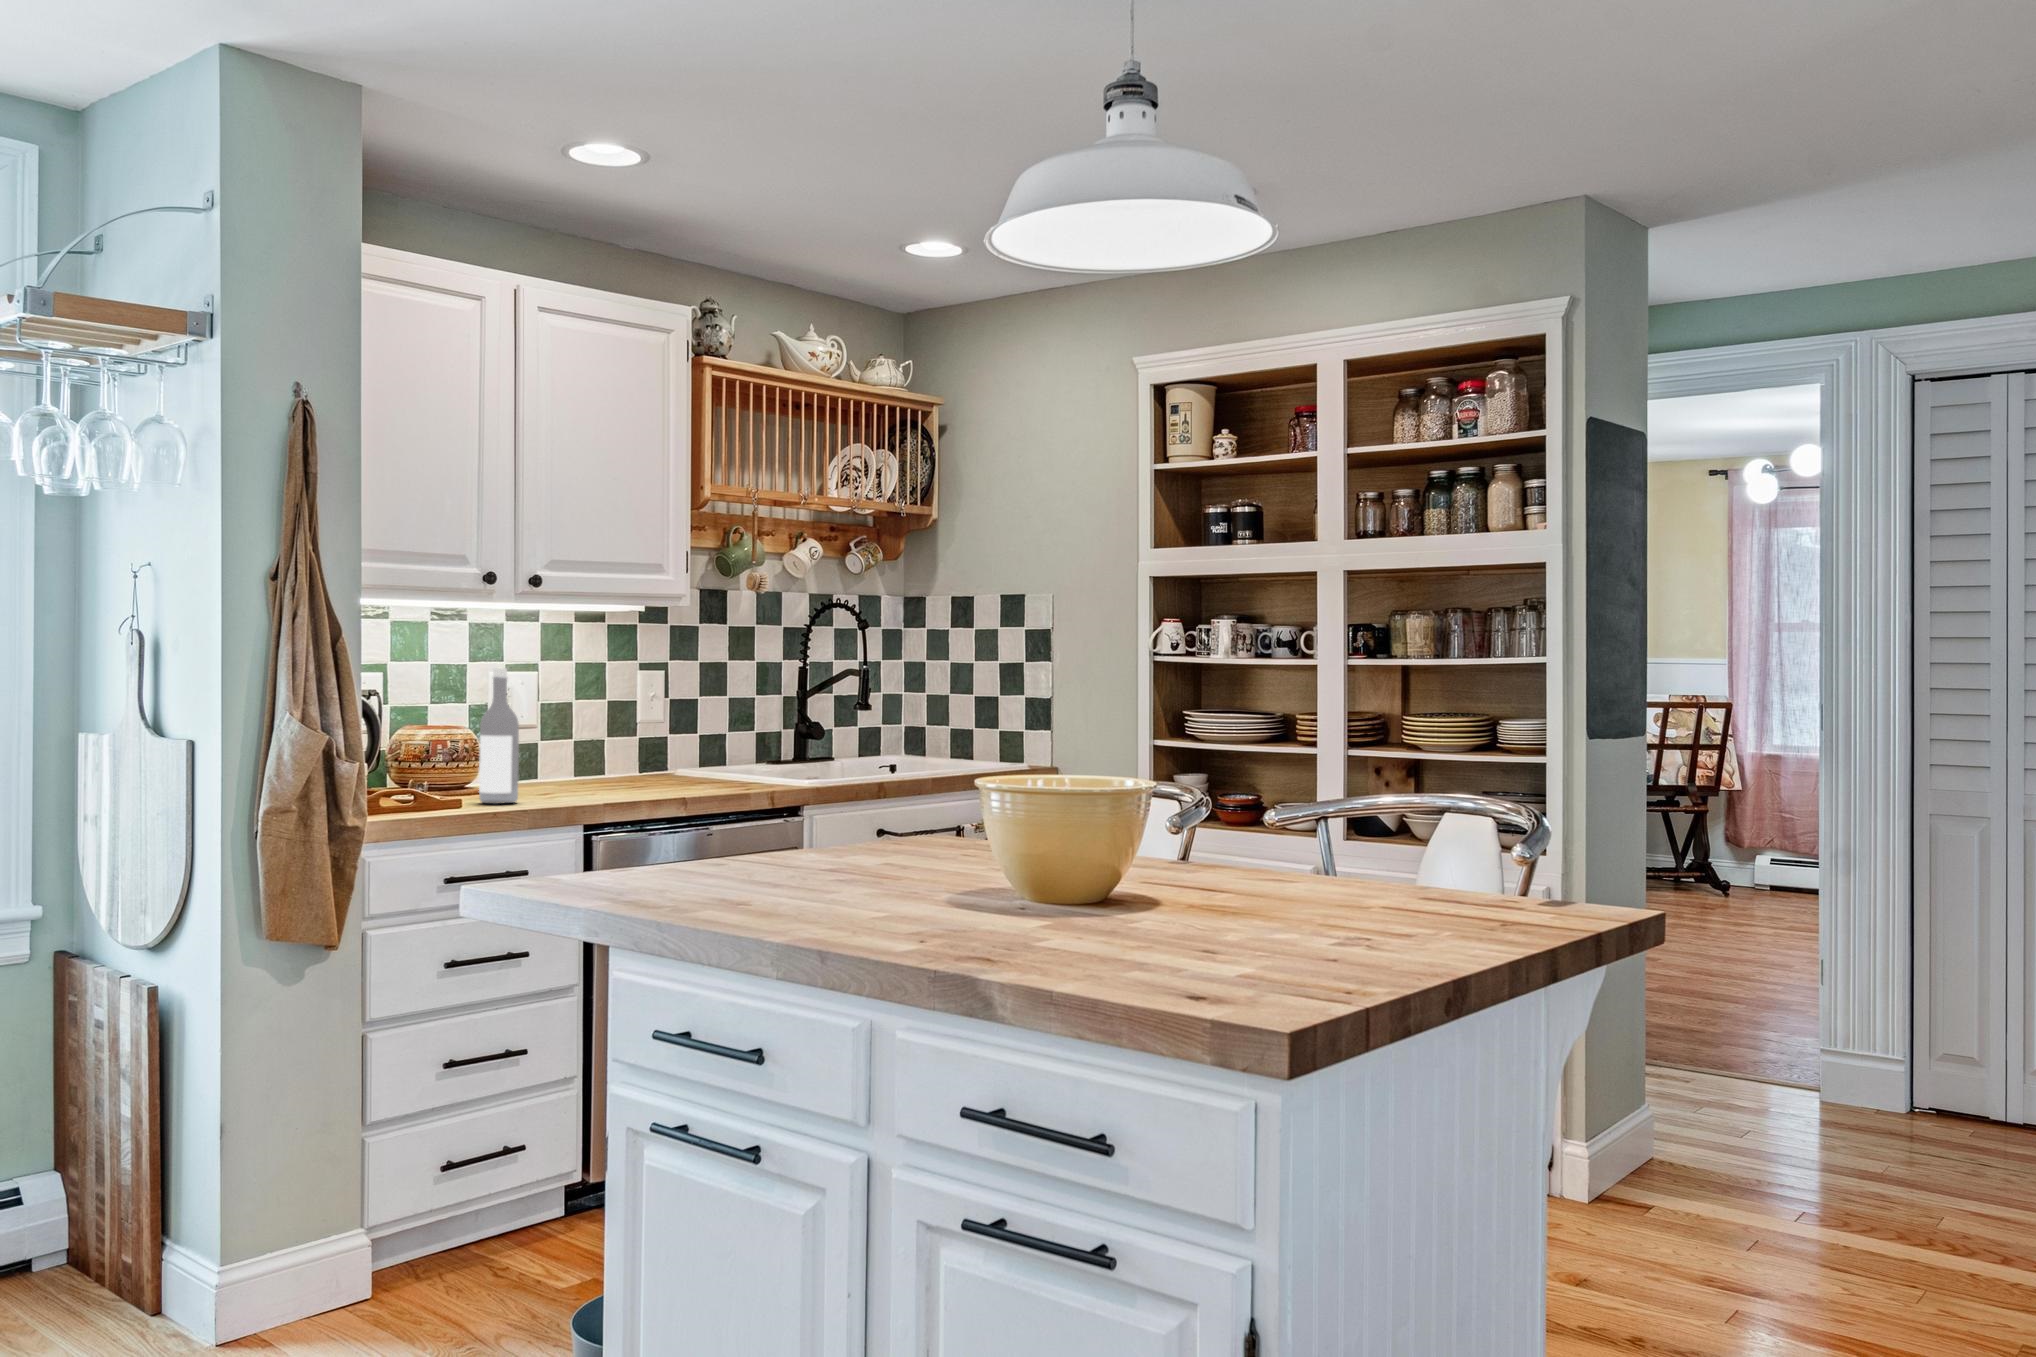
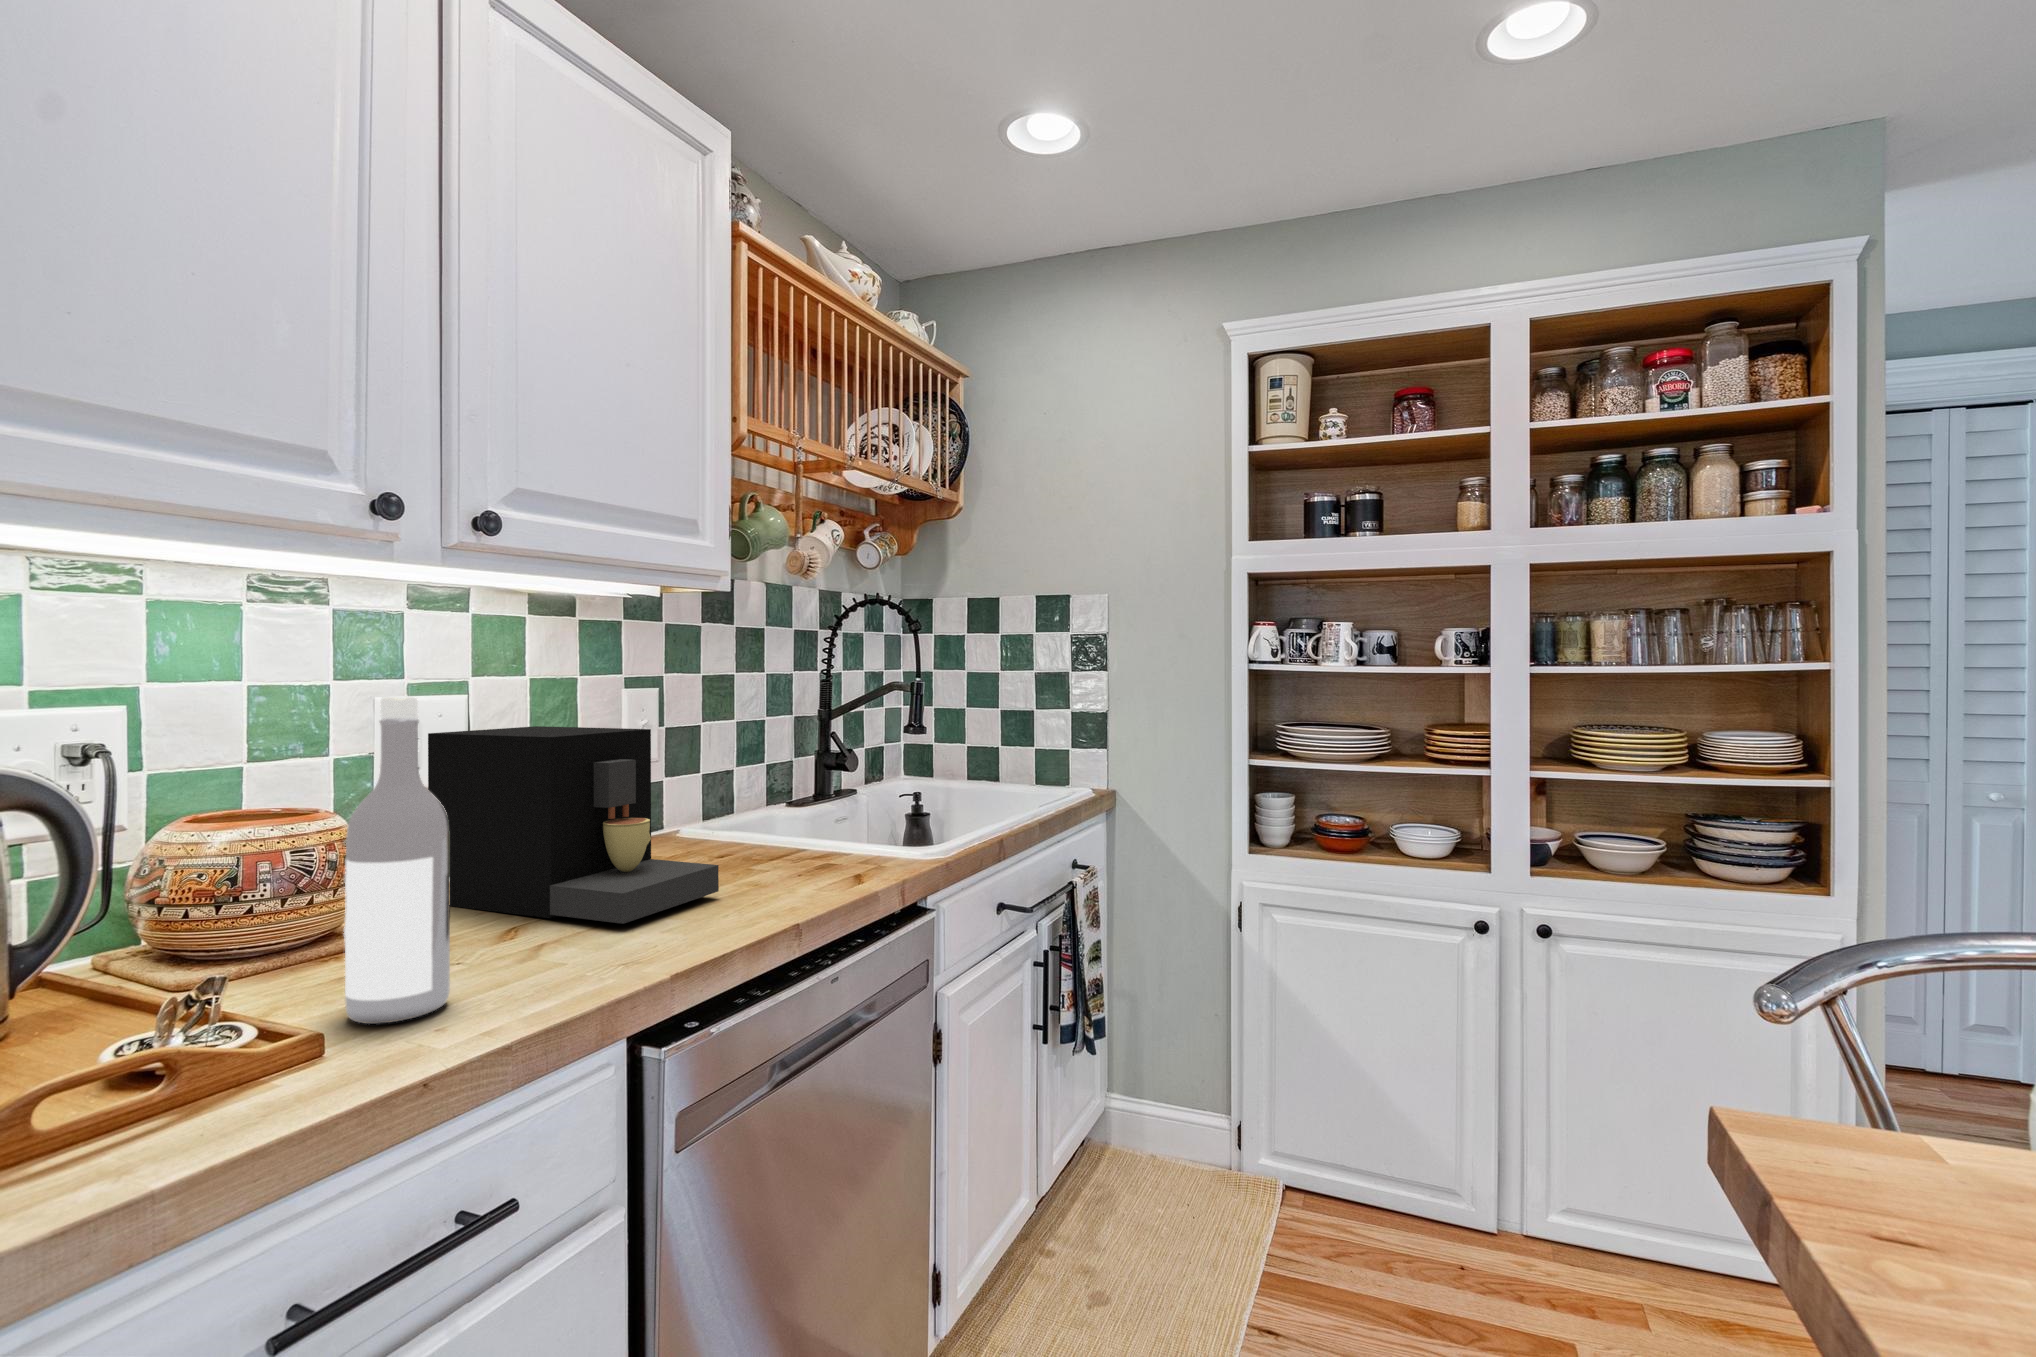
coffee maker: none [514,691,662,791] -> present [428,726,719,924]

